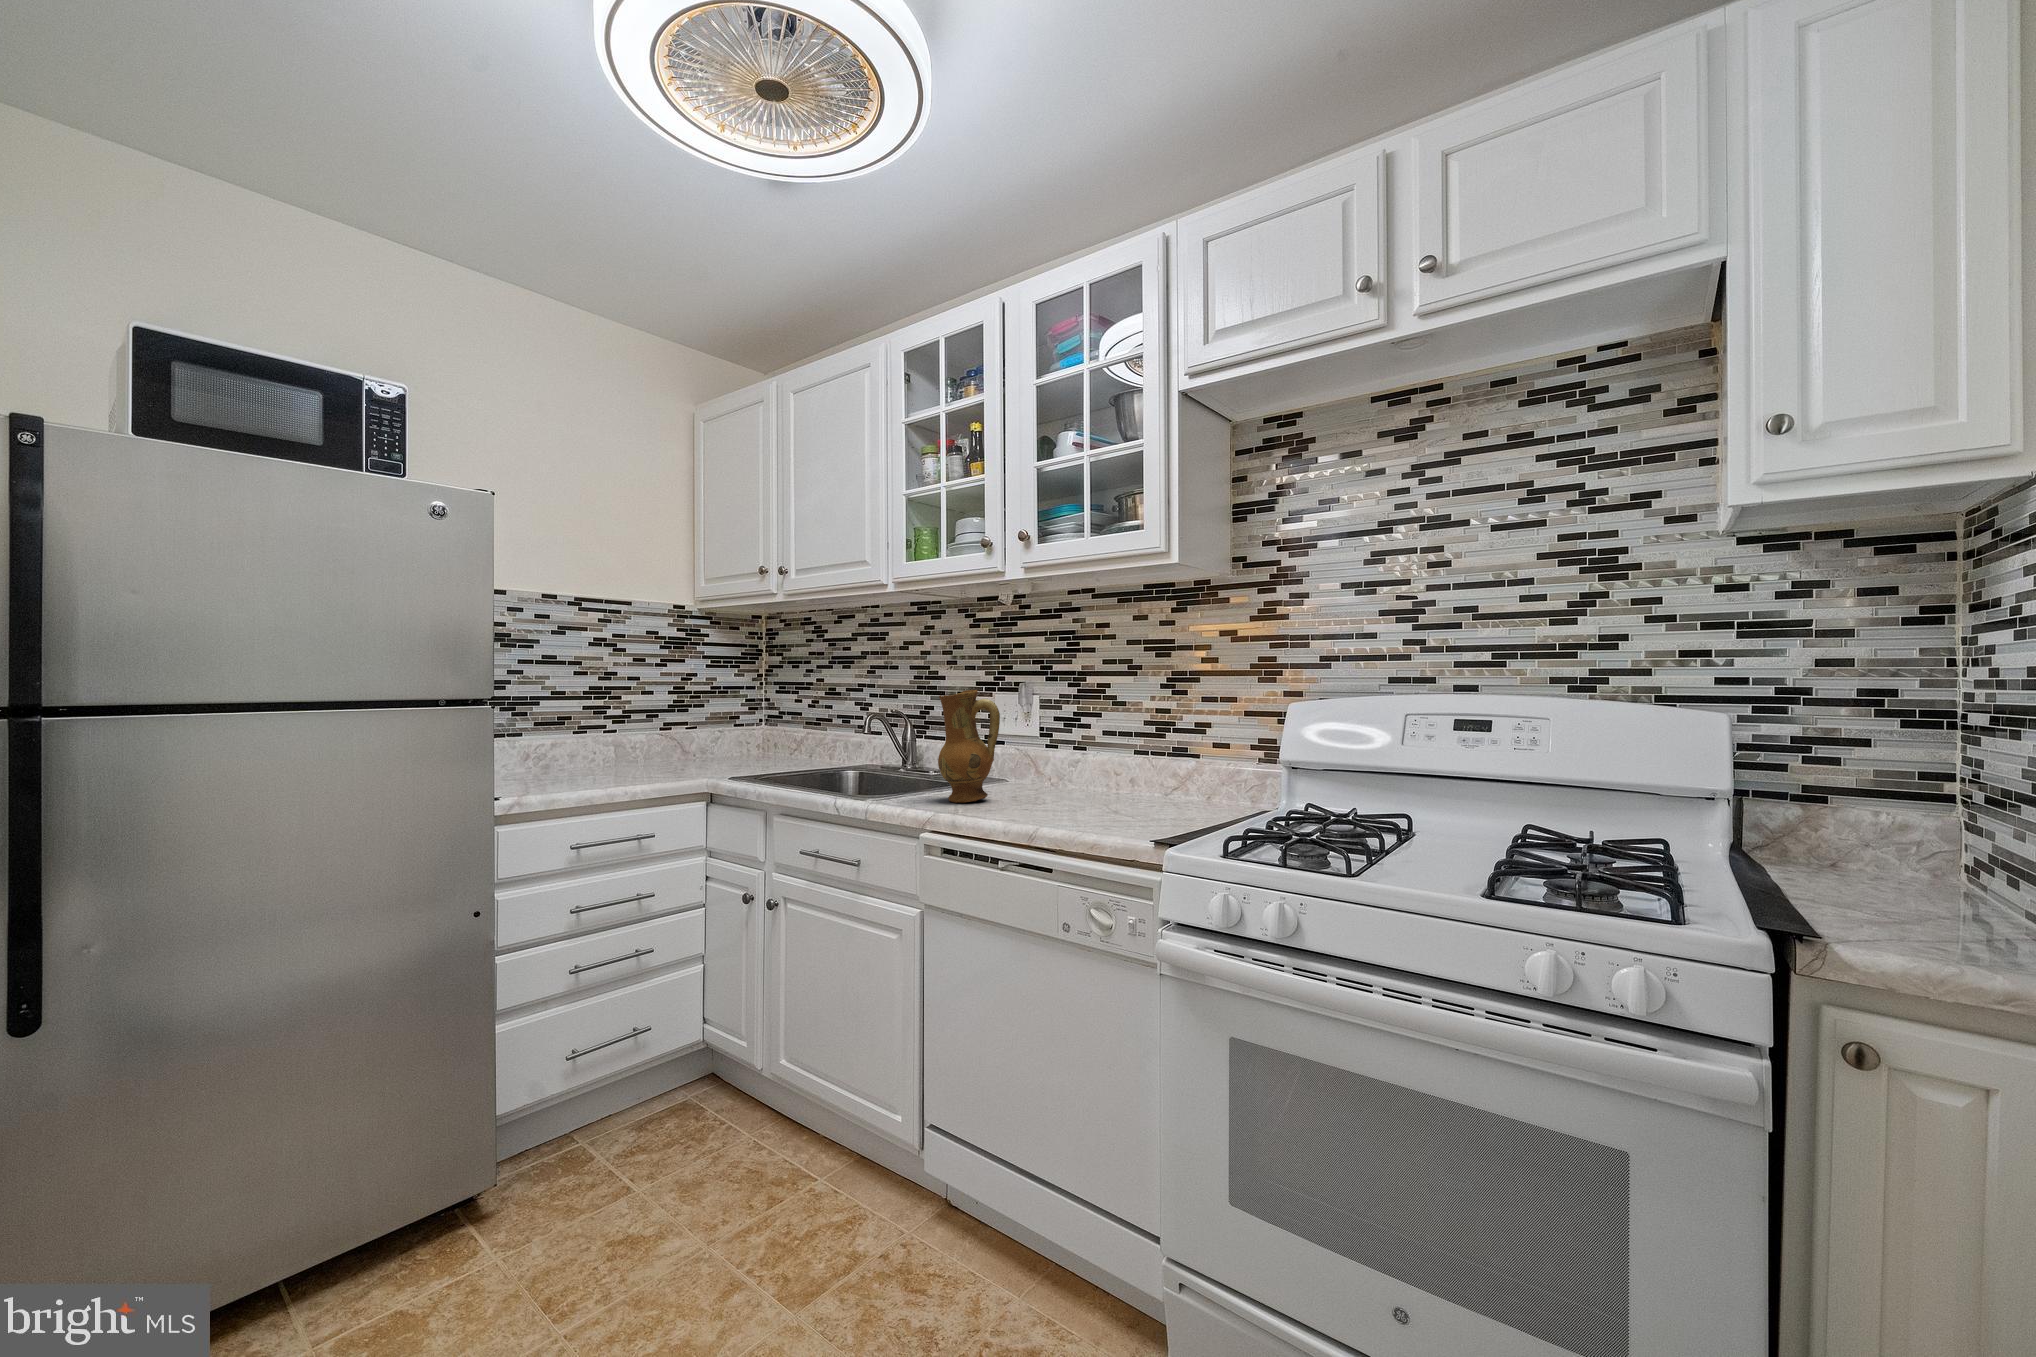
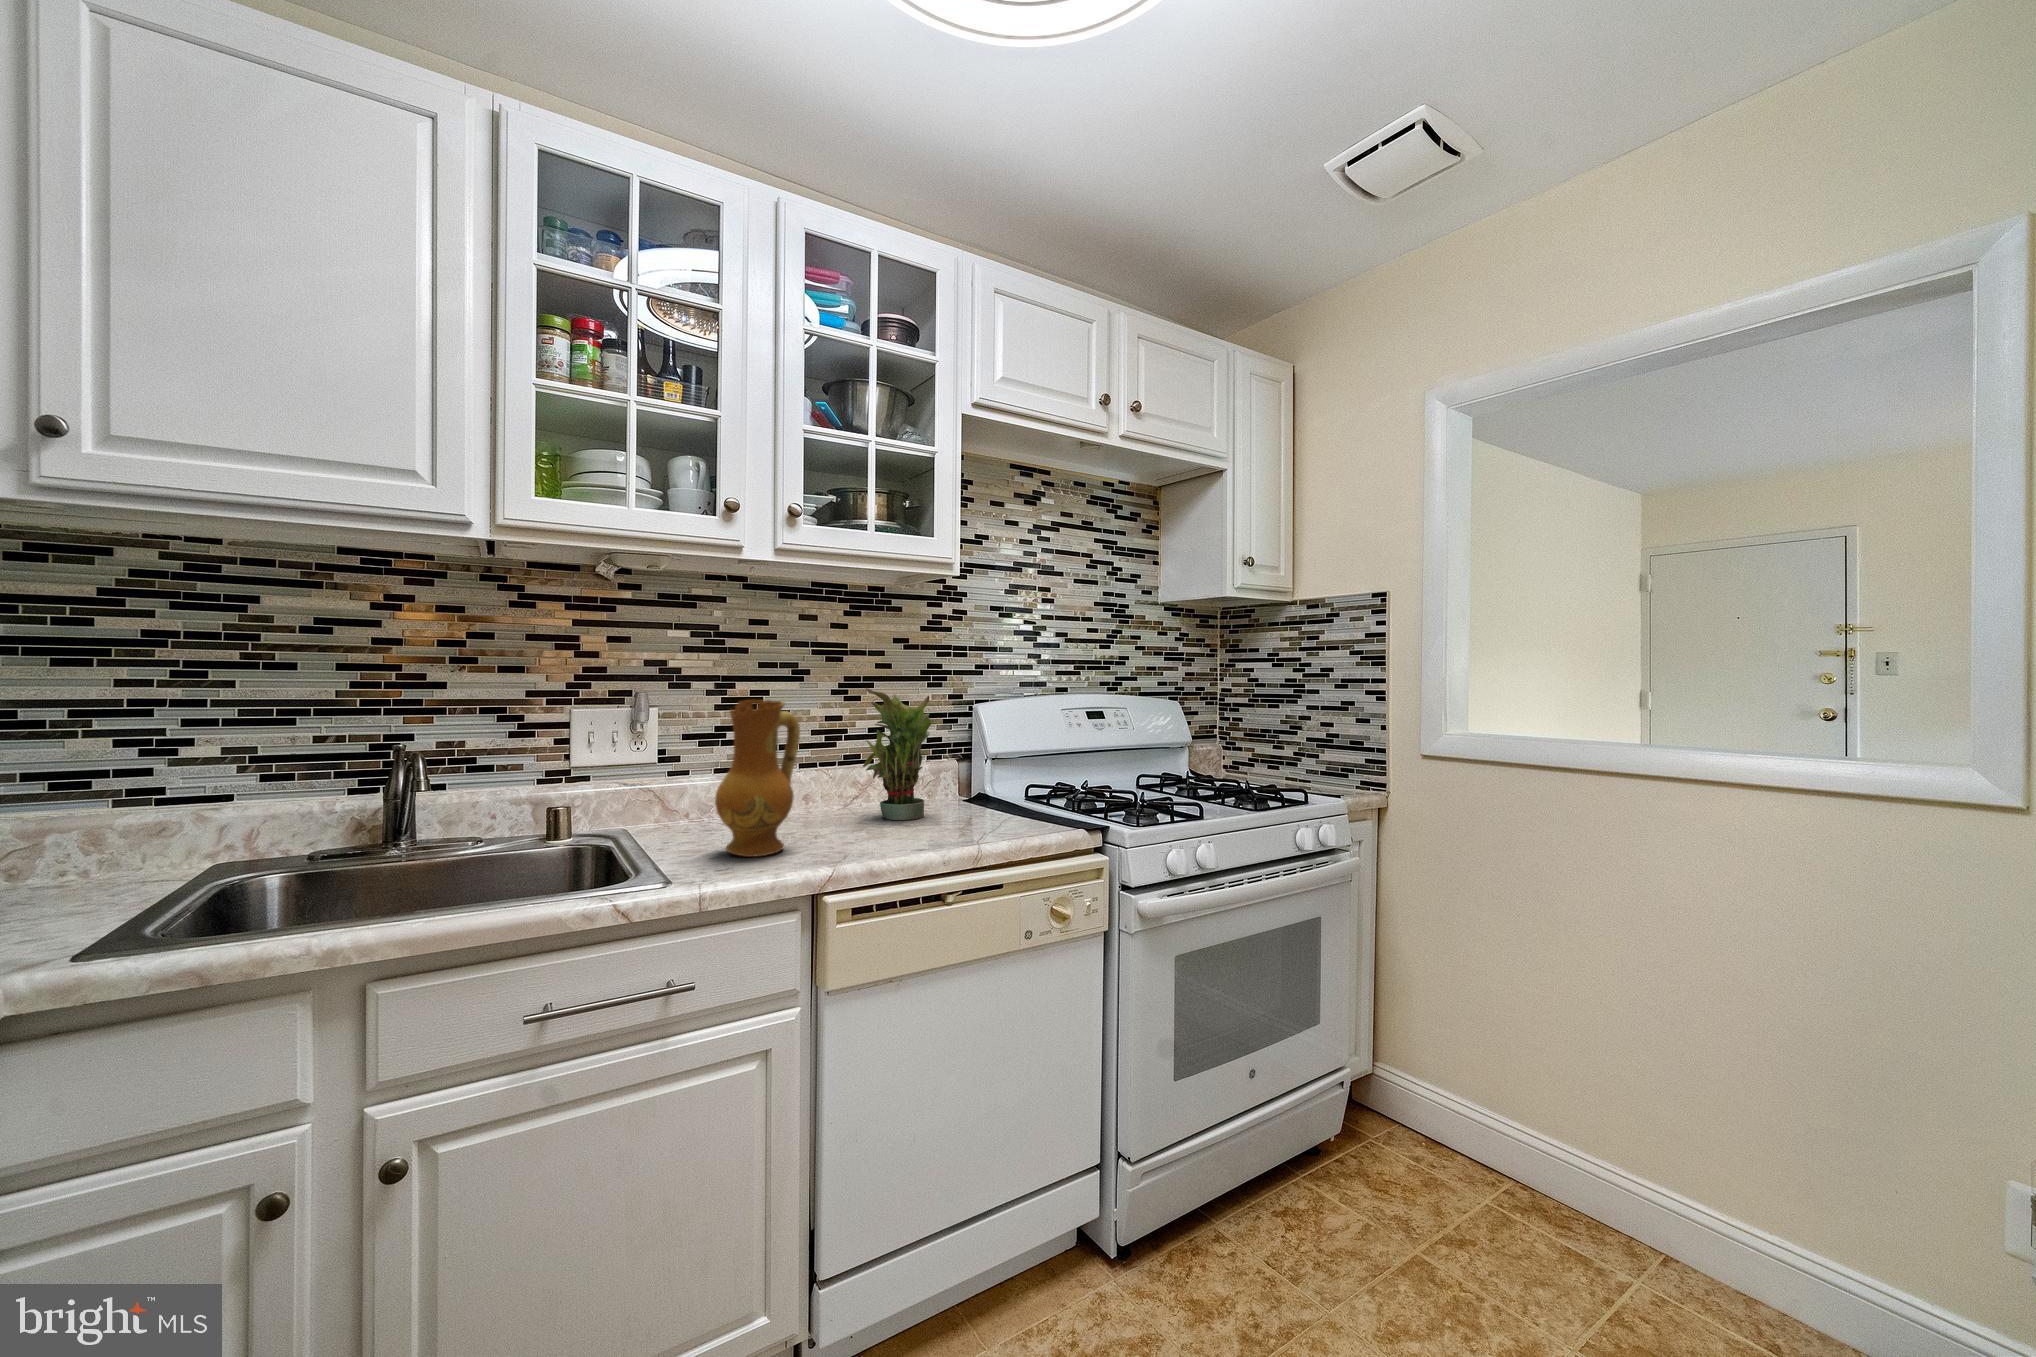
potted plant: none [1089,682,1165,810] -> present [863,688,932,820]

